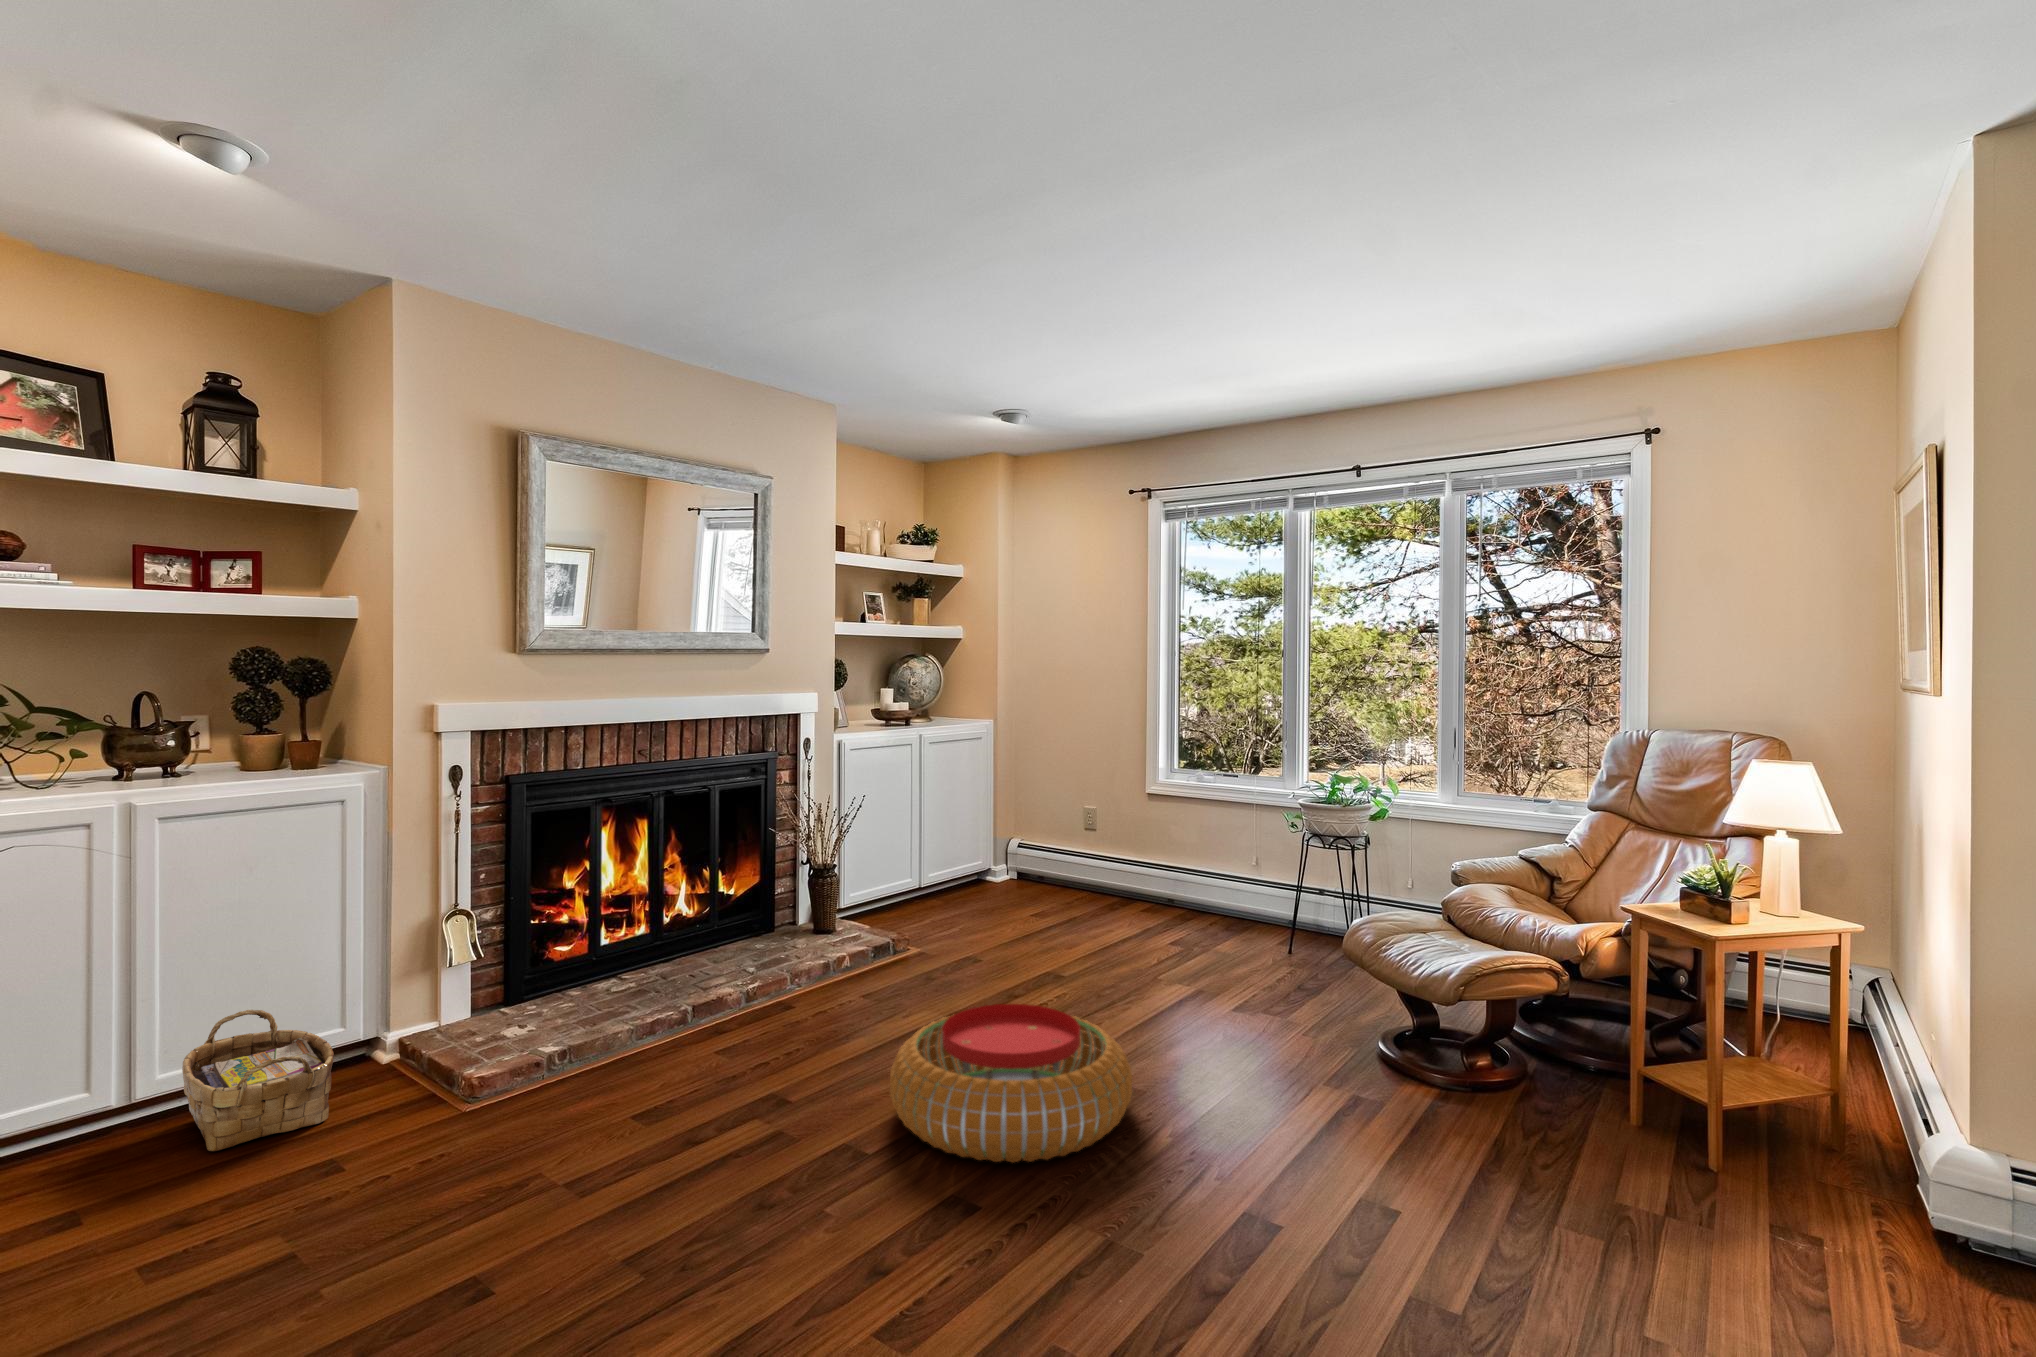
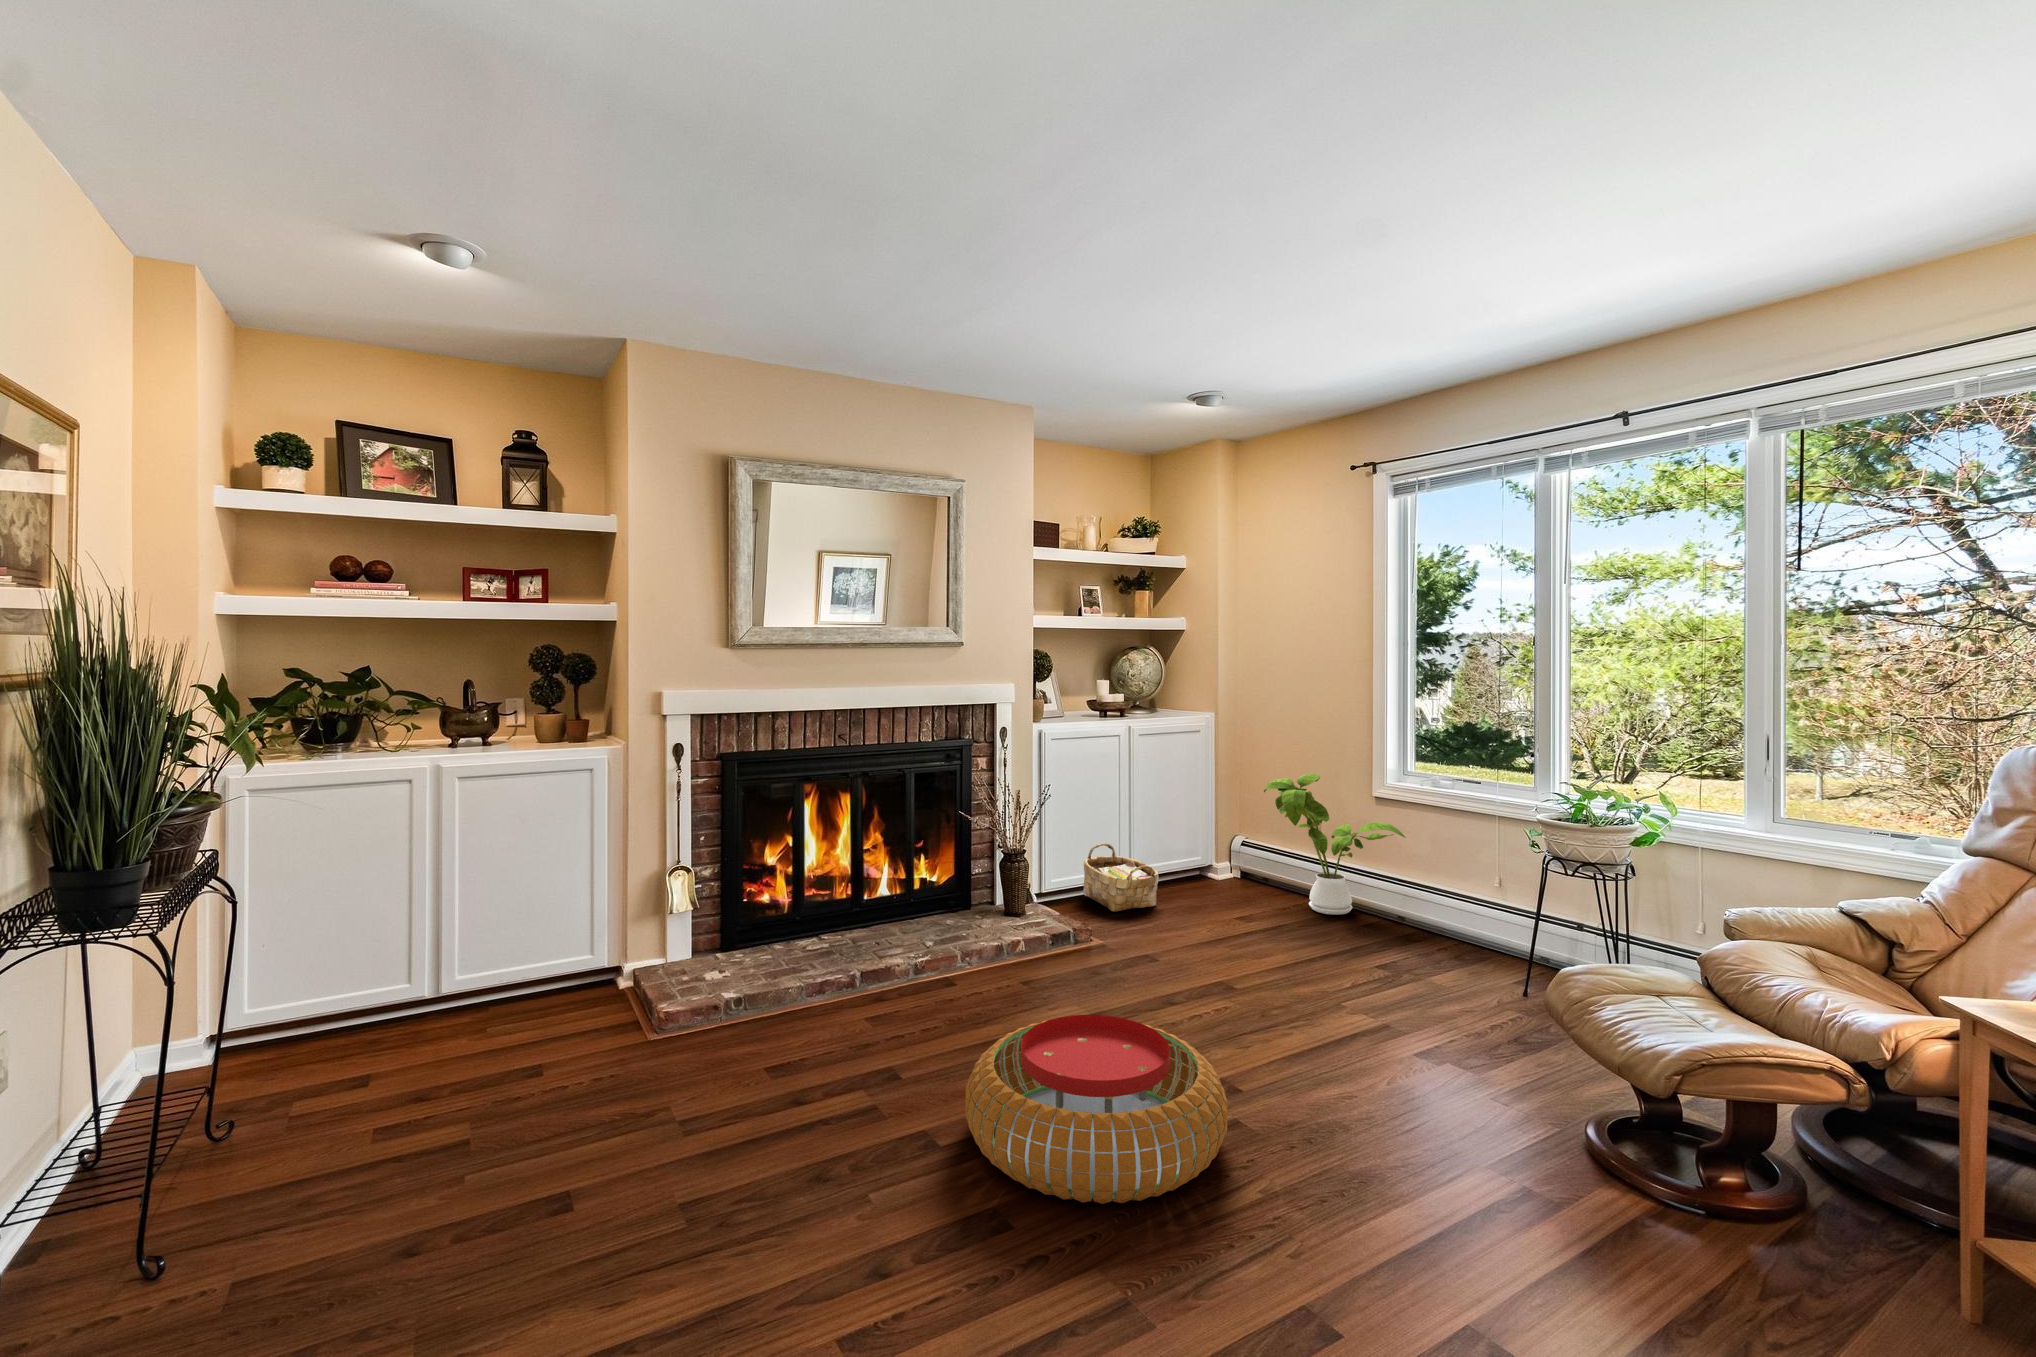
house plant: none [1057,777,1185,911] -> present [1264,773,1406,915]
woven basket: present [182,1010,334,1151] -> present [1083,843,1158,912]

